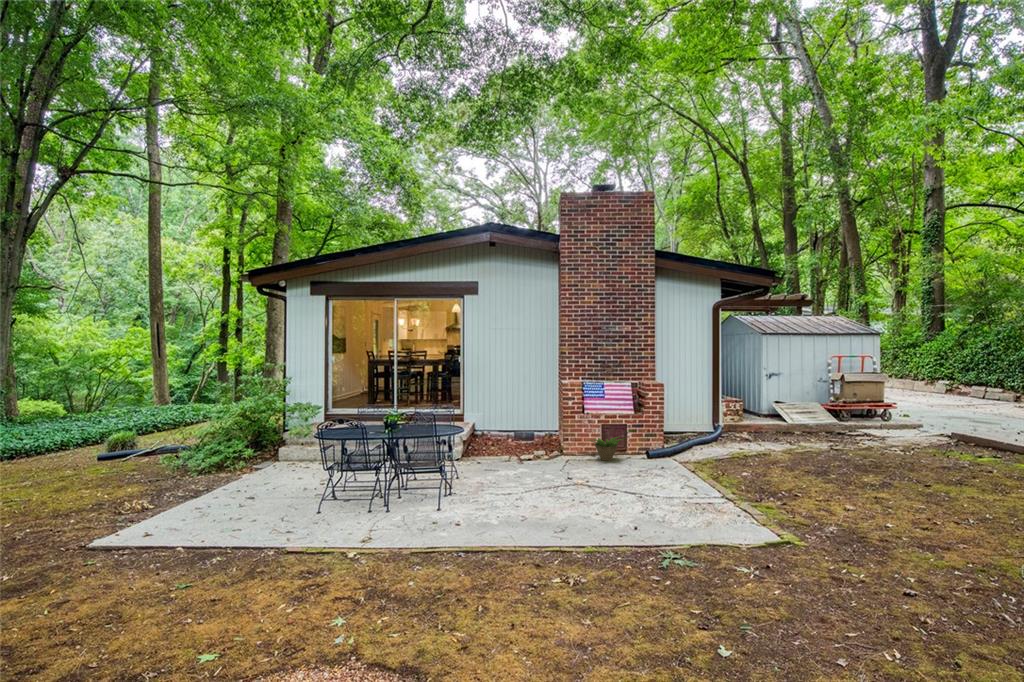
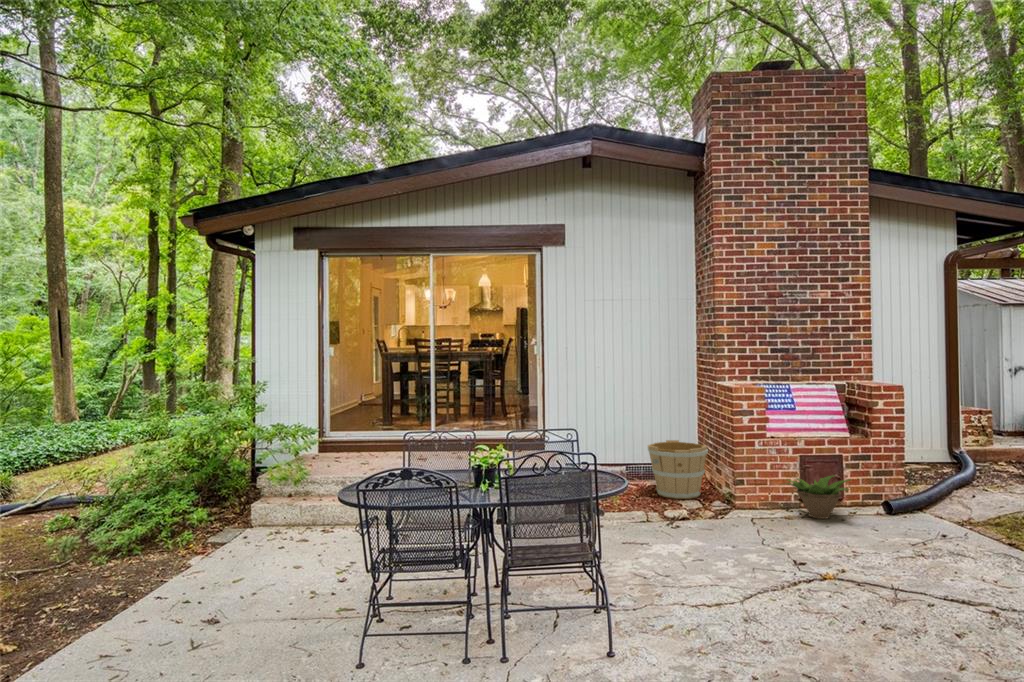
wooden bucket: none [521,416,557,451] -> present [648,440,708,499]

